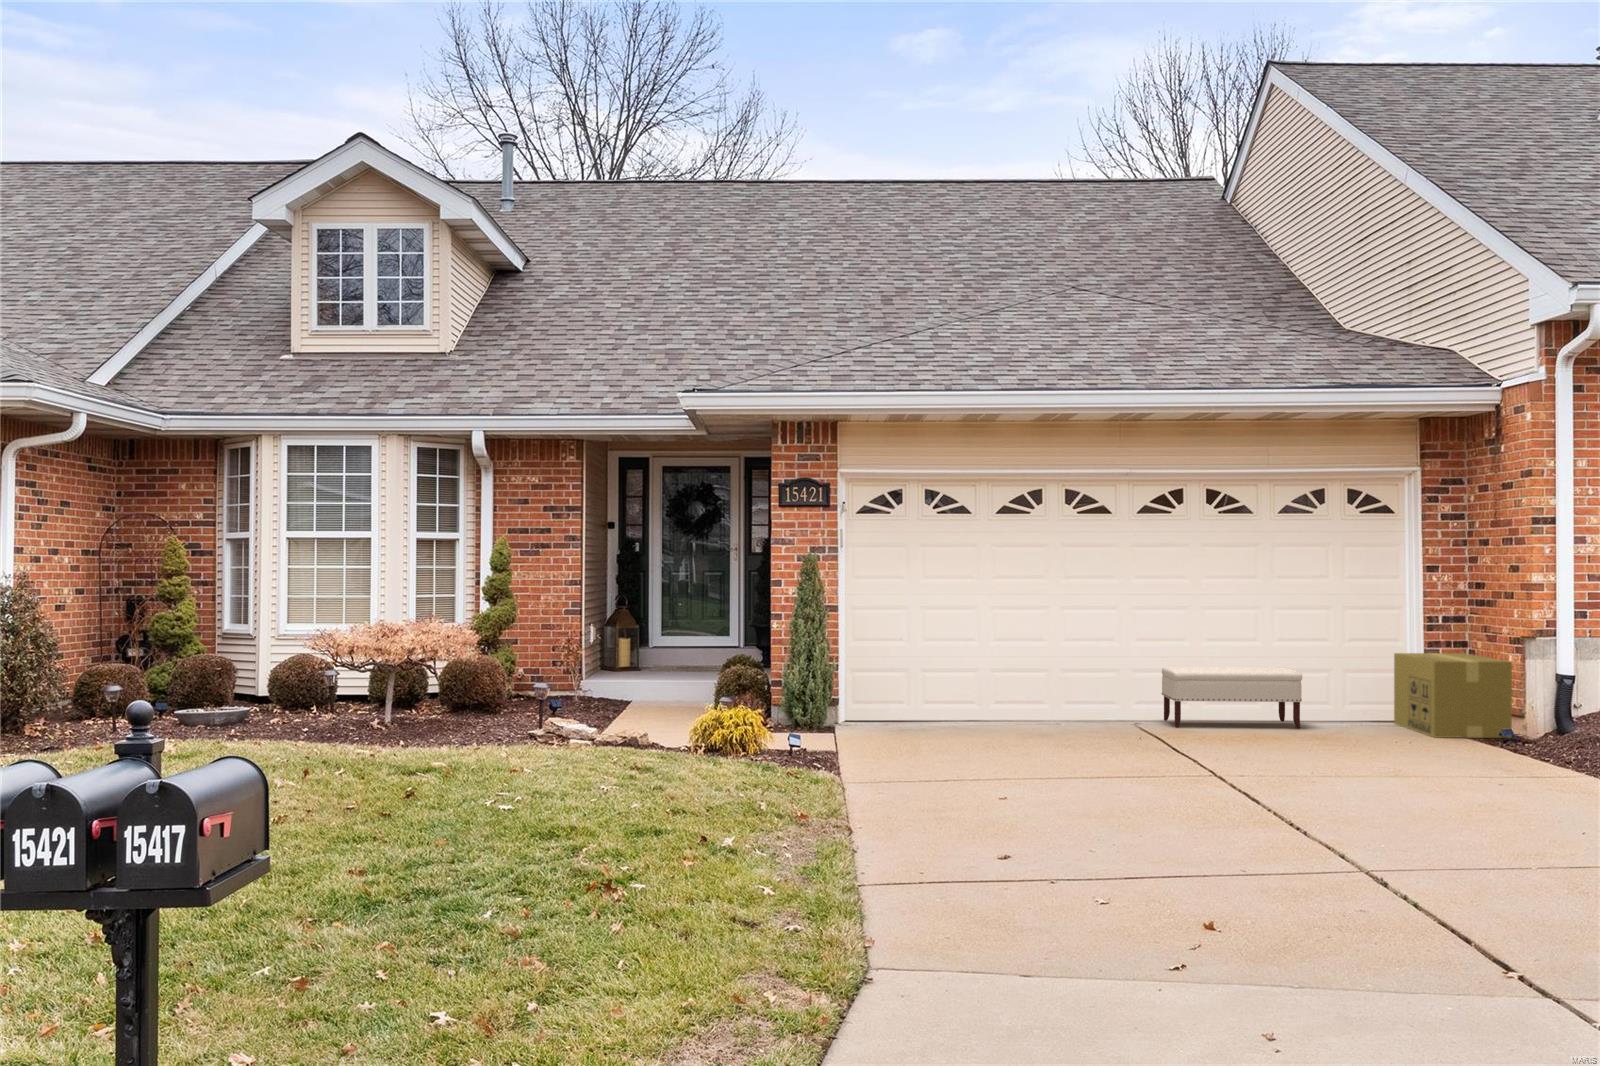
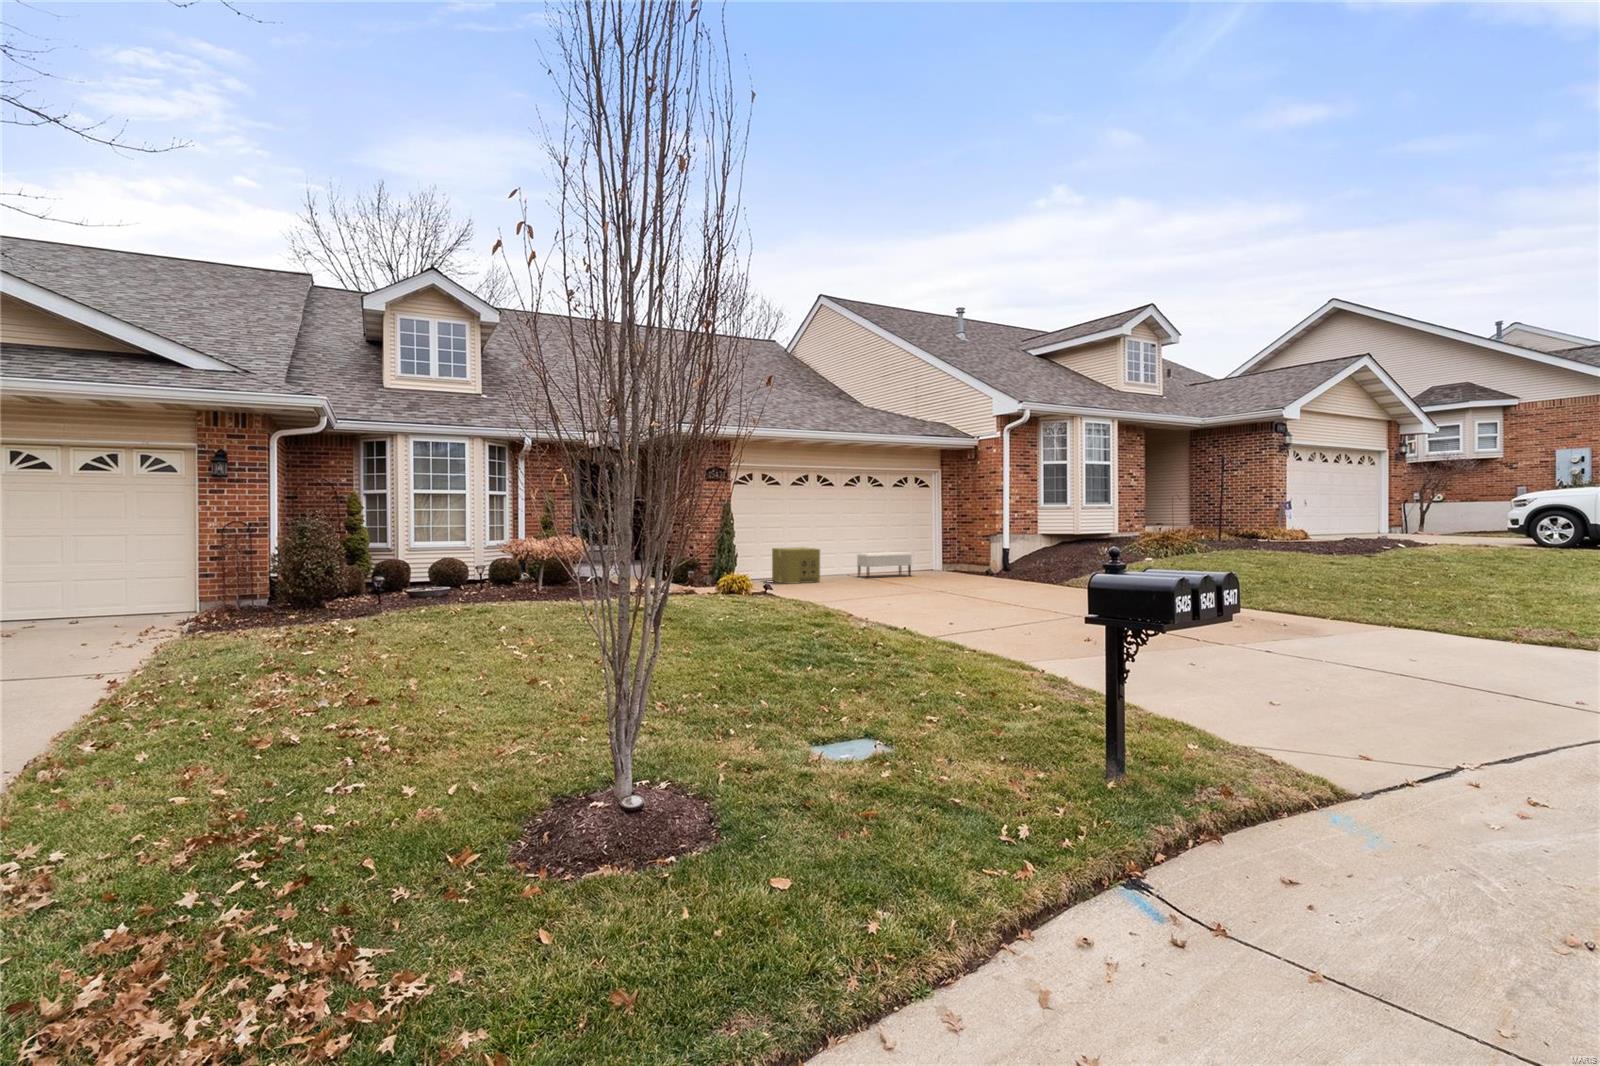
cardboard box: present [1394,653,1512,738] -> present [772,547,820,584]

